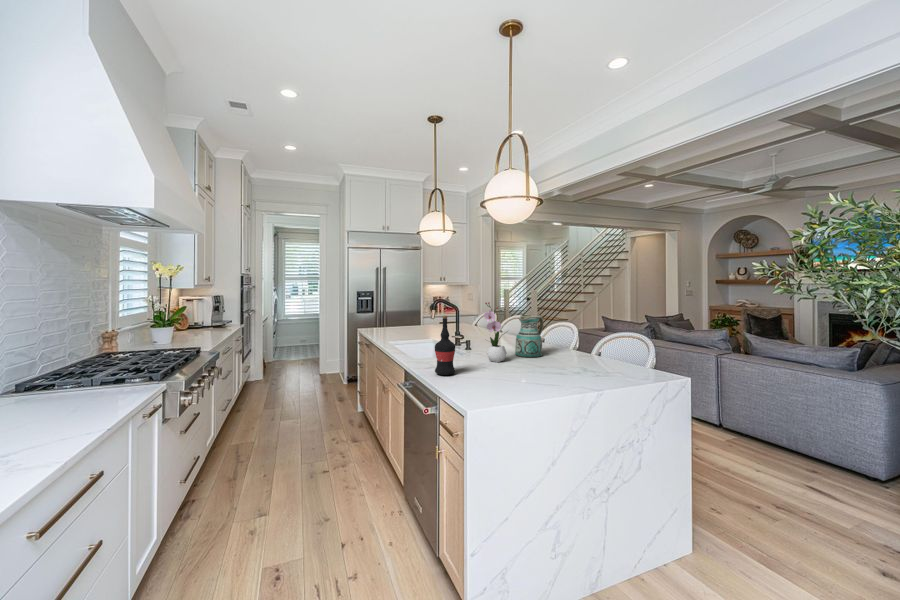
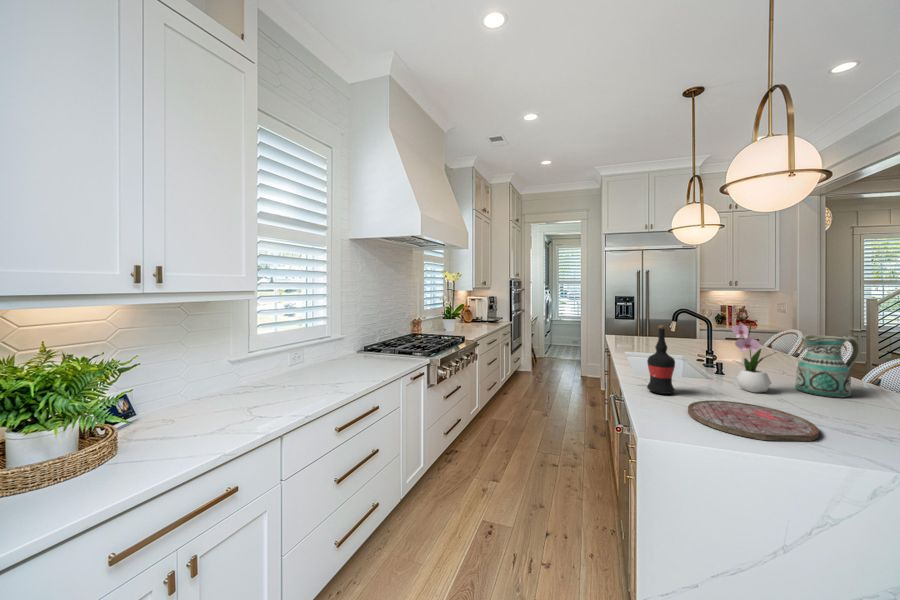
cutting board: none [474,371,551,395] -> present [688,400,819,441]

